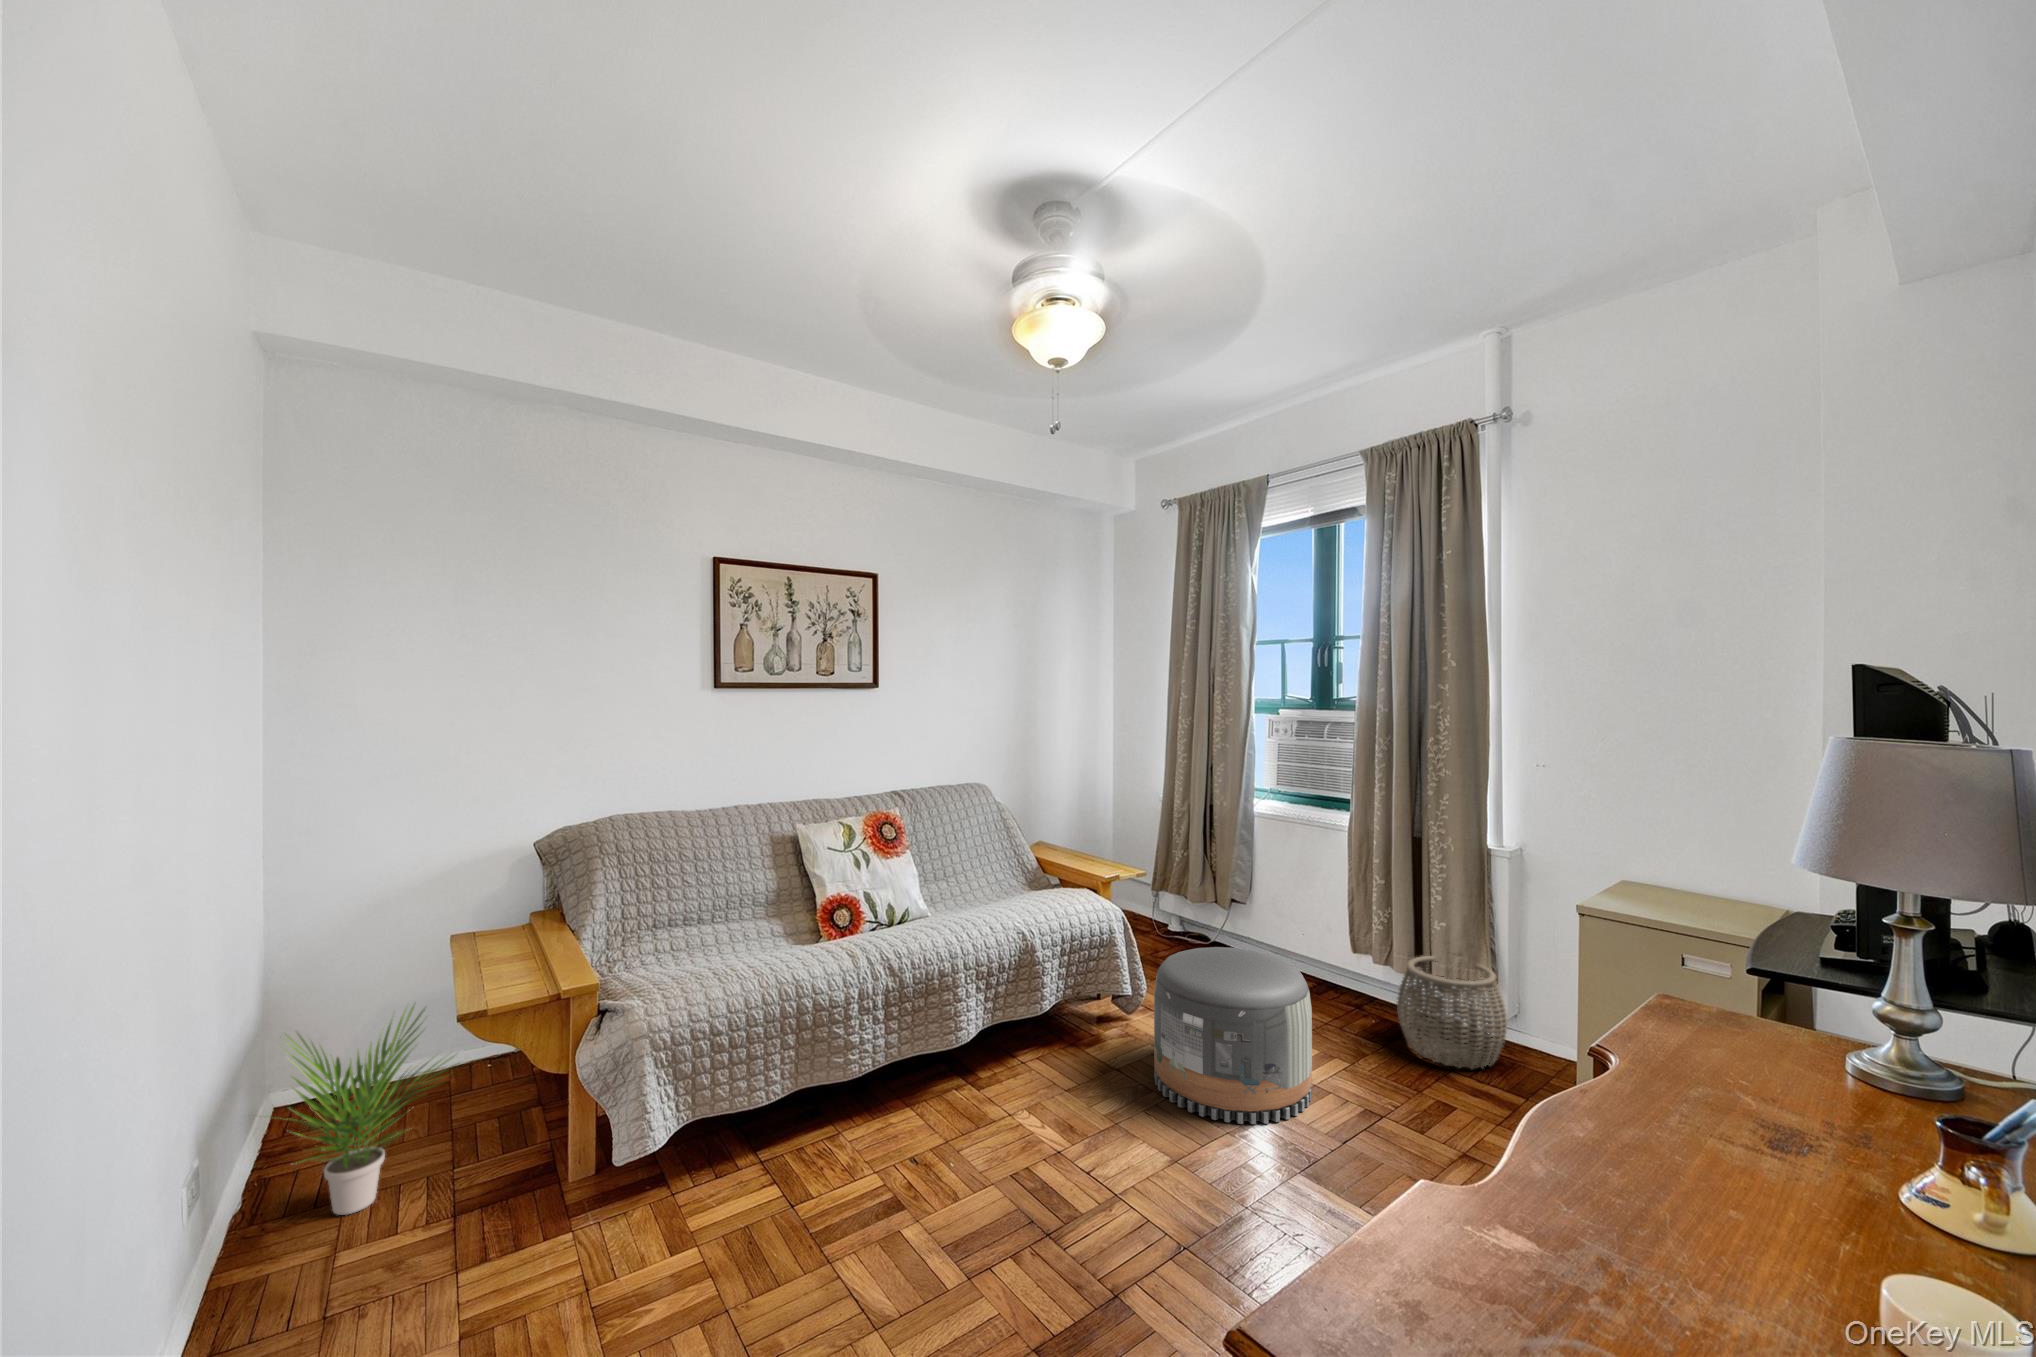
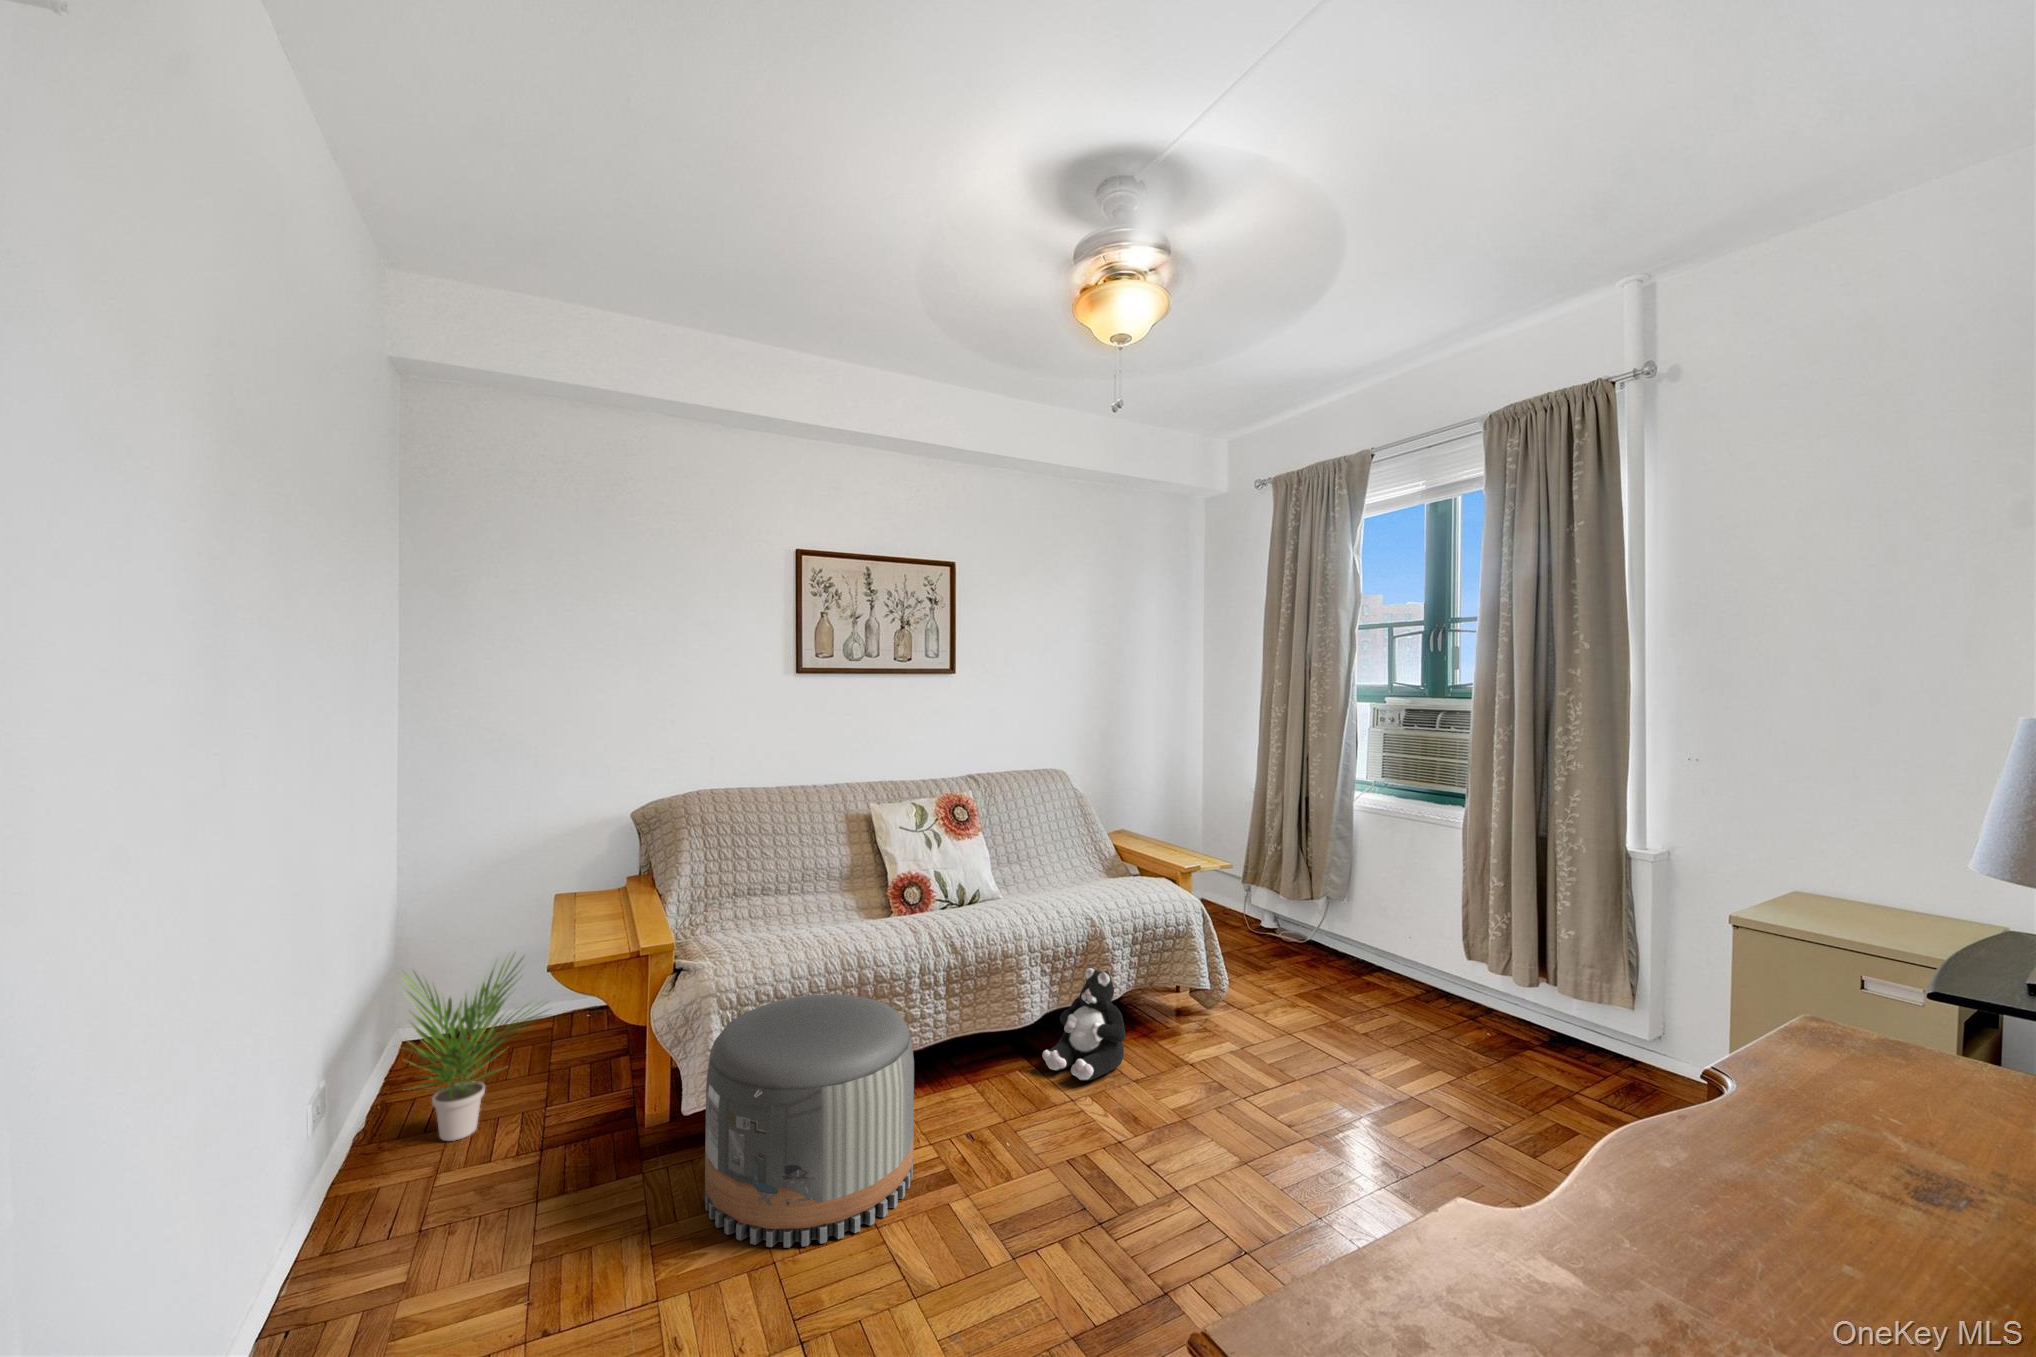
pouf: present [1154,947,1312,1124] -> present [705,994,914,1248]
woven basket: present [1397,956,1508,1069] -> none [1509,964,1644,1092]
plush toy: none [978,982,1058,1094] -> present [1042,967,1126,1080]

